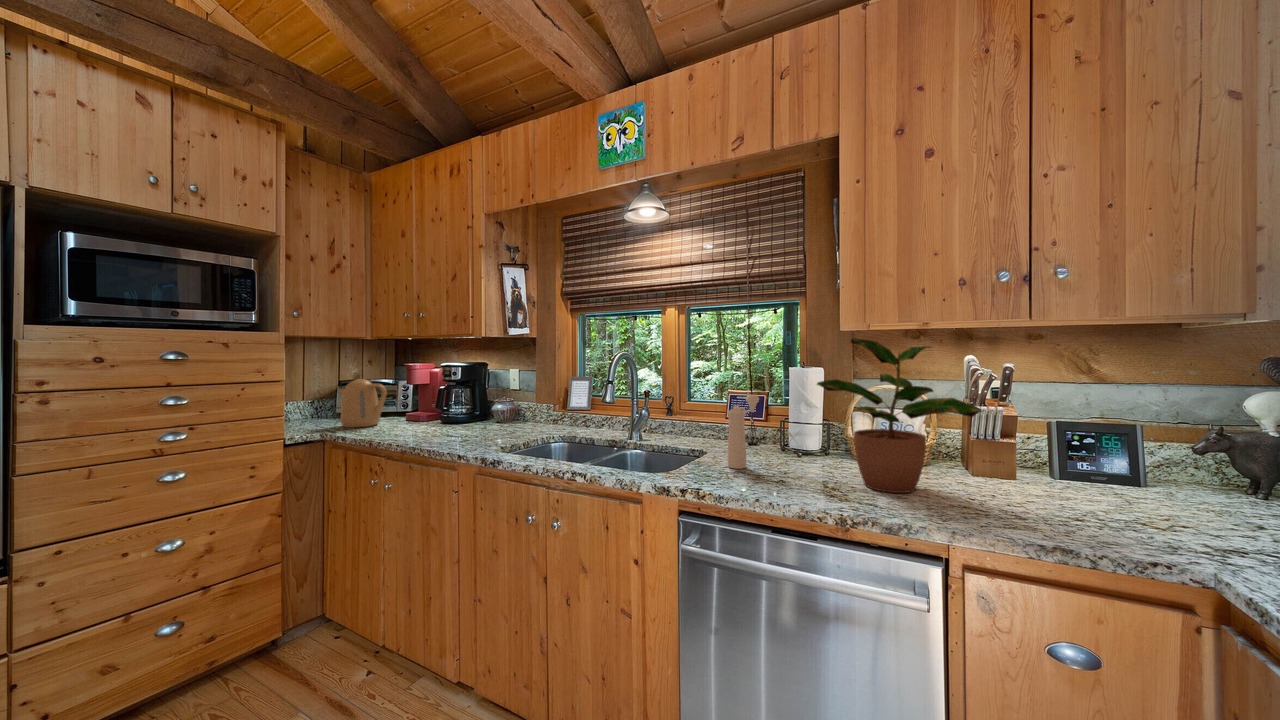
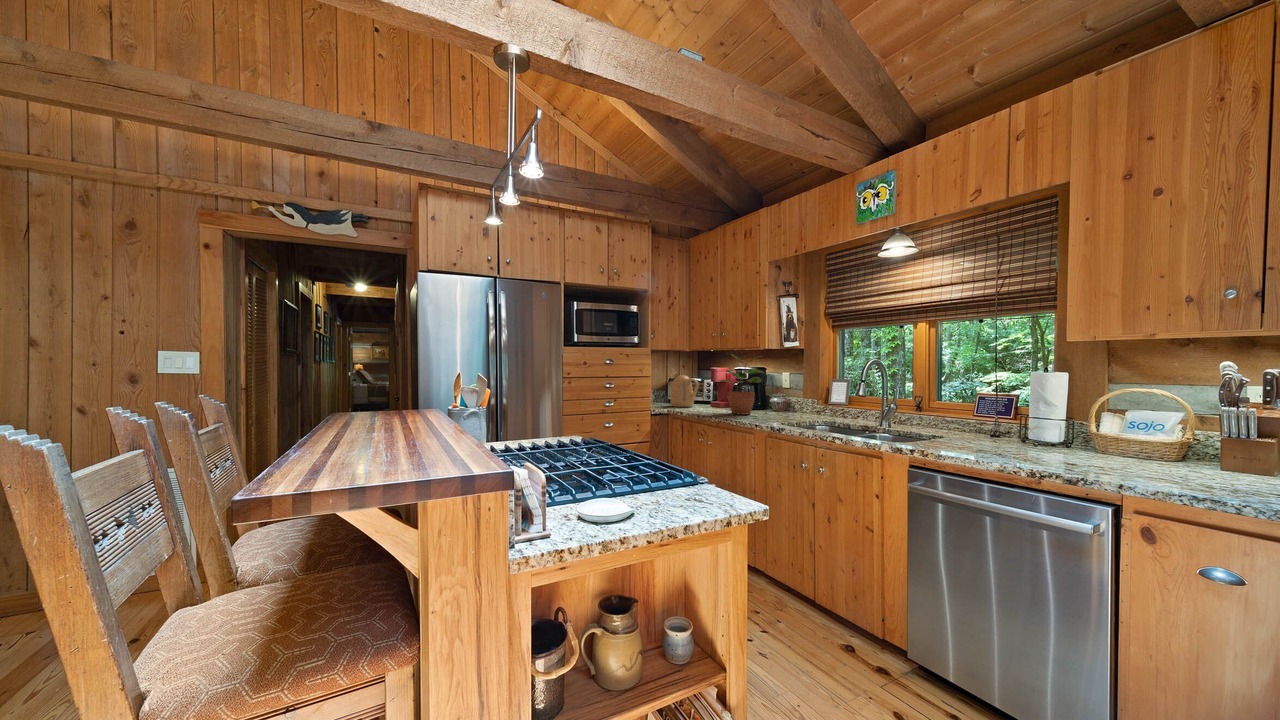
potted plant: present [817,338,981,493] -> present [719,354,762,415]
pepper mill: present [727,395,759,469] -> none [957,392,992,446]

